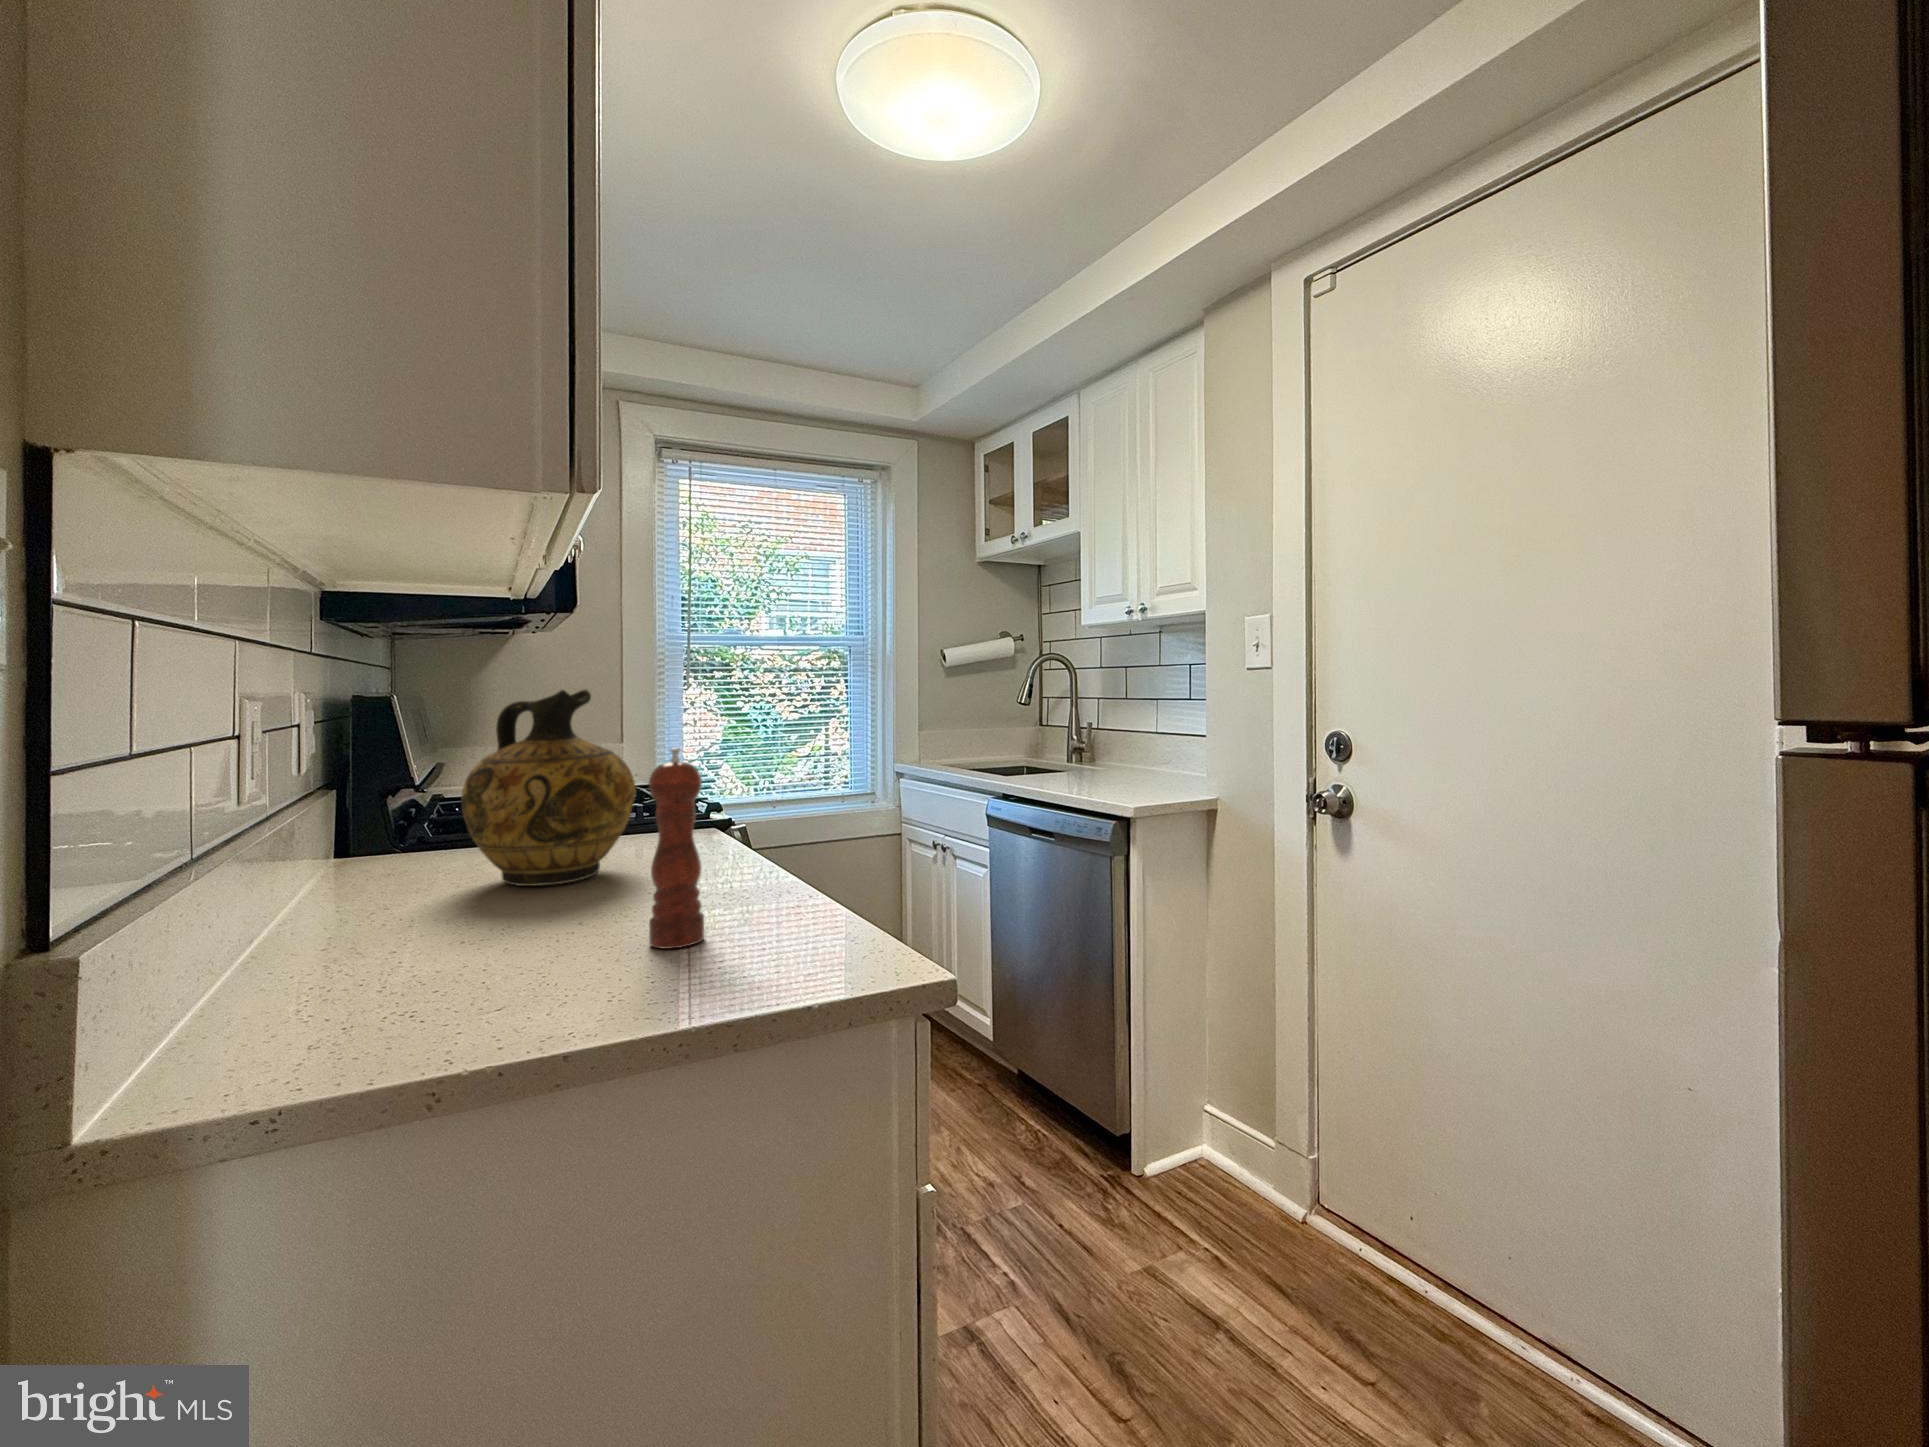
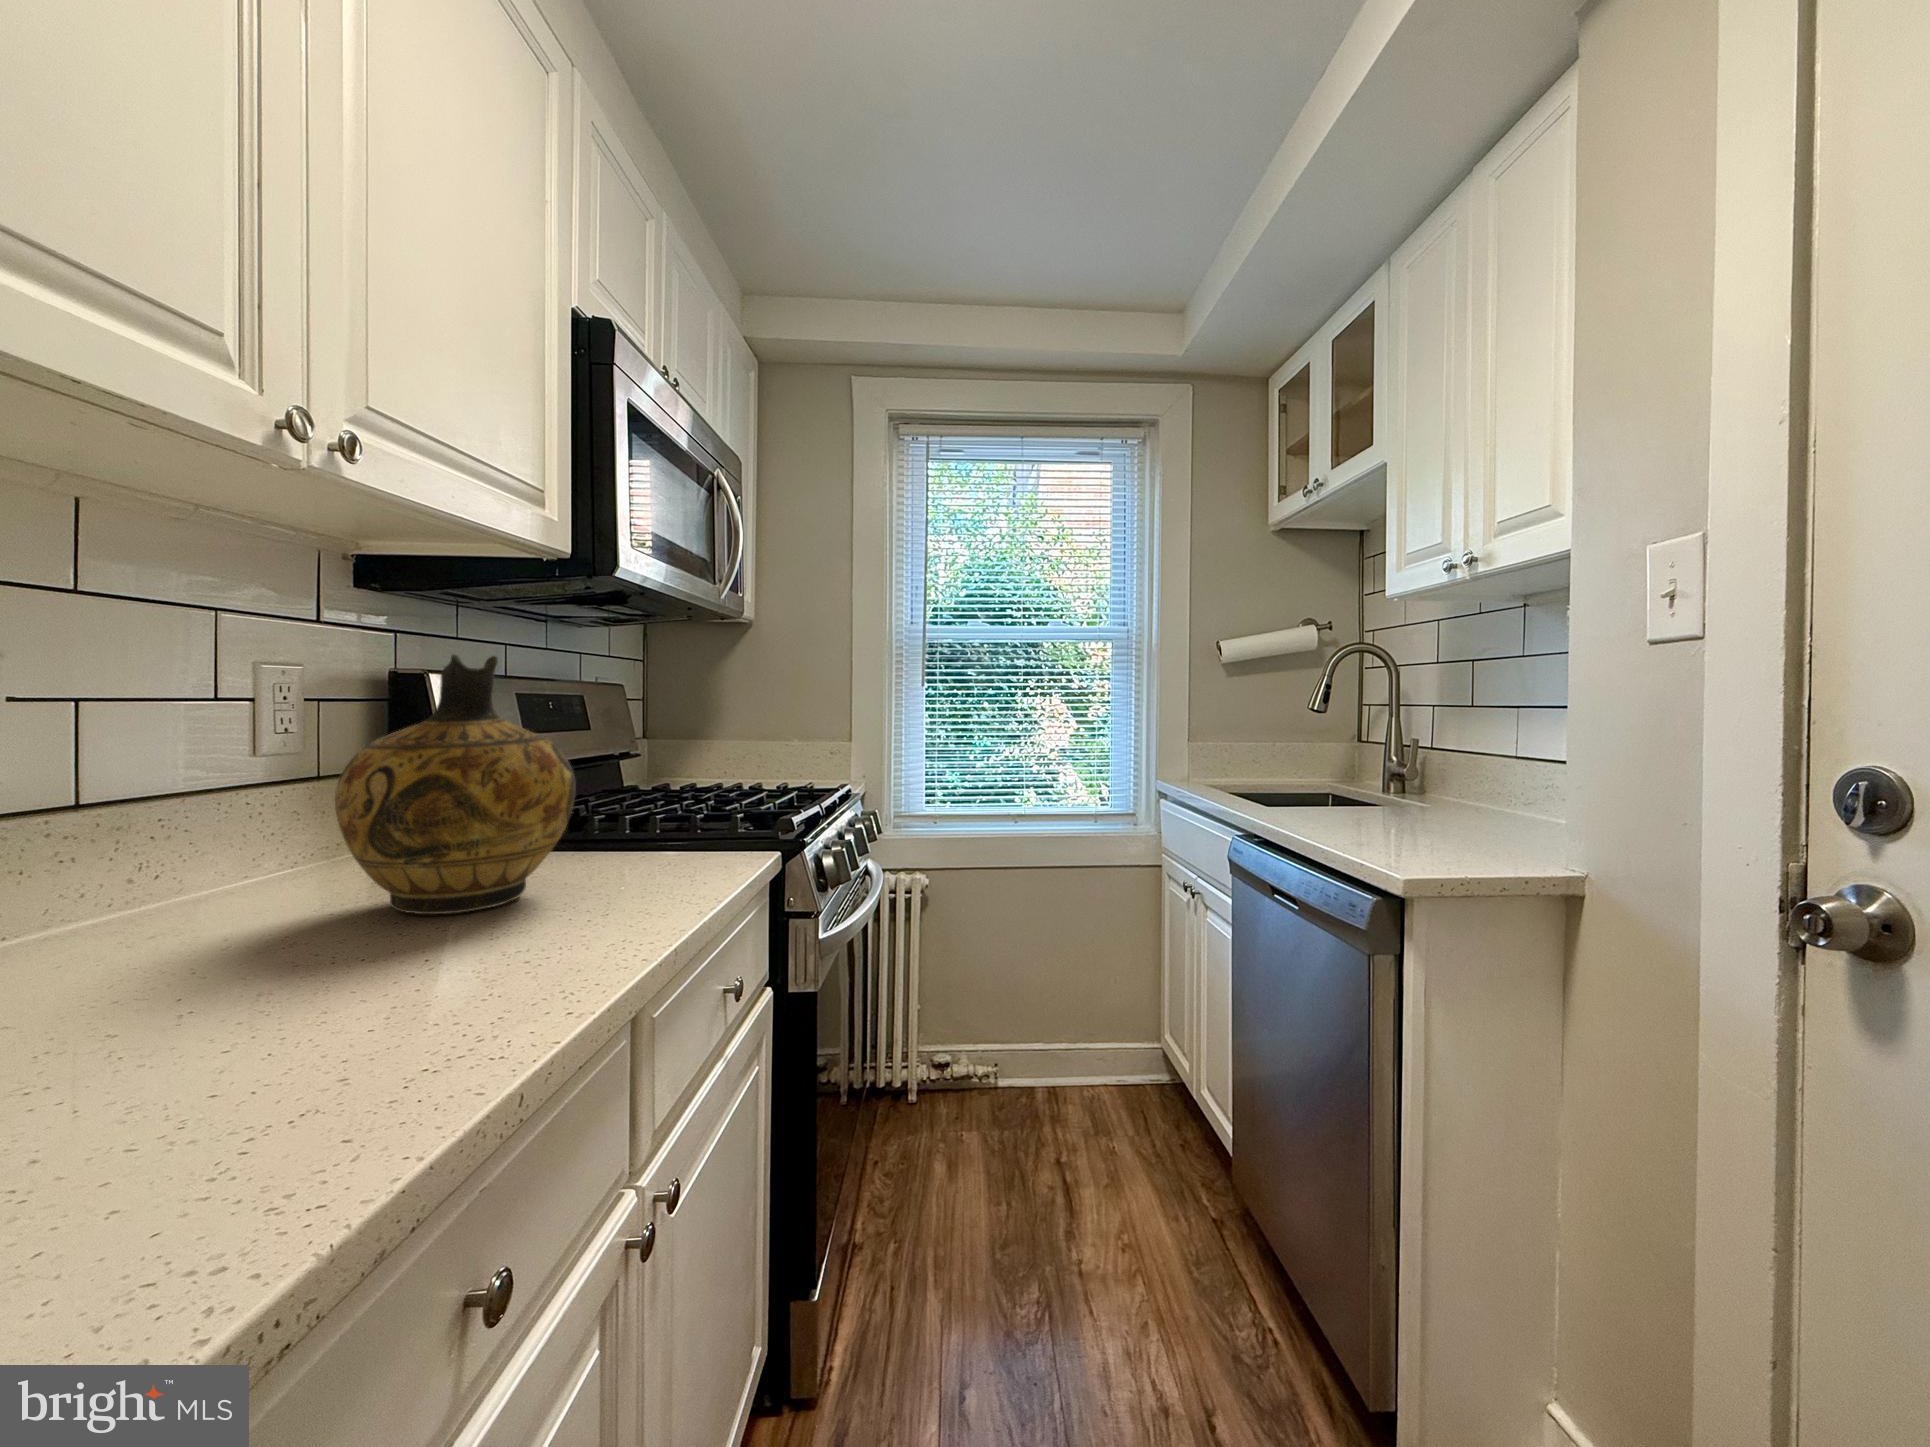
pepper mill: present [649,748,704,948] -> none [162,732,292,1096]

